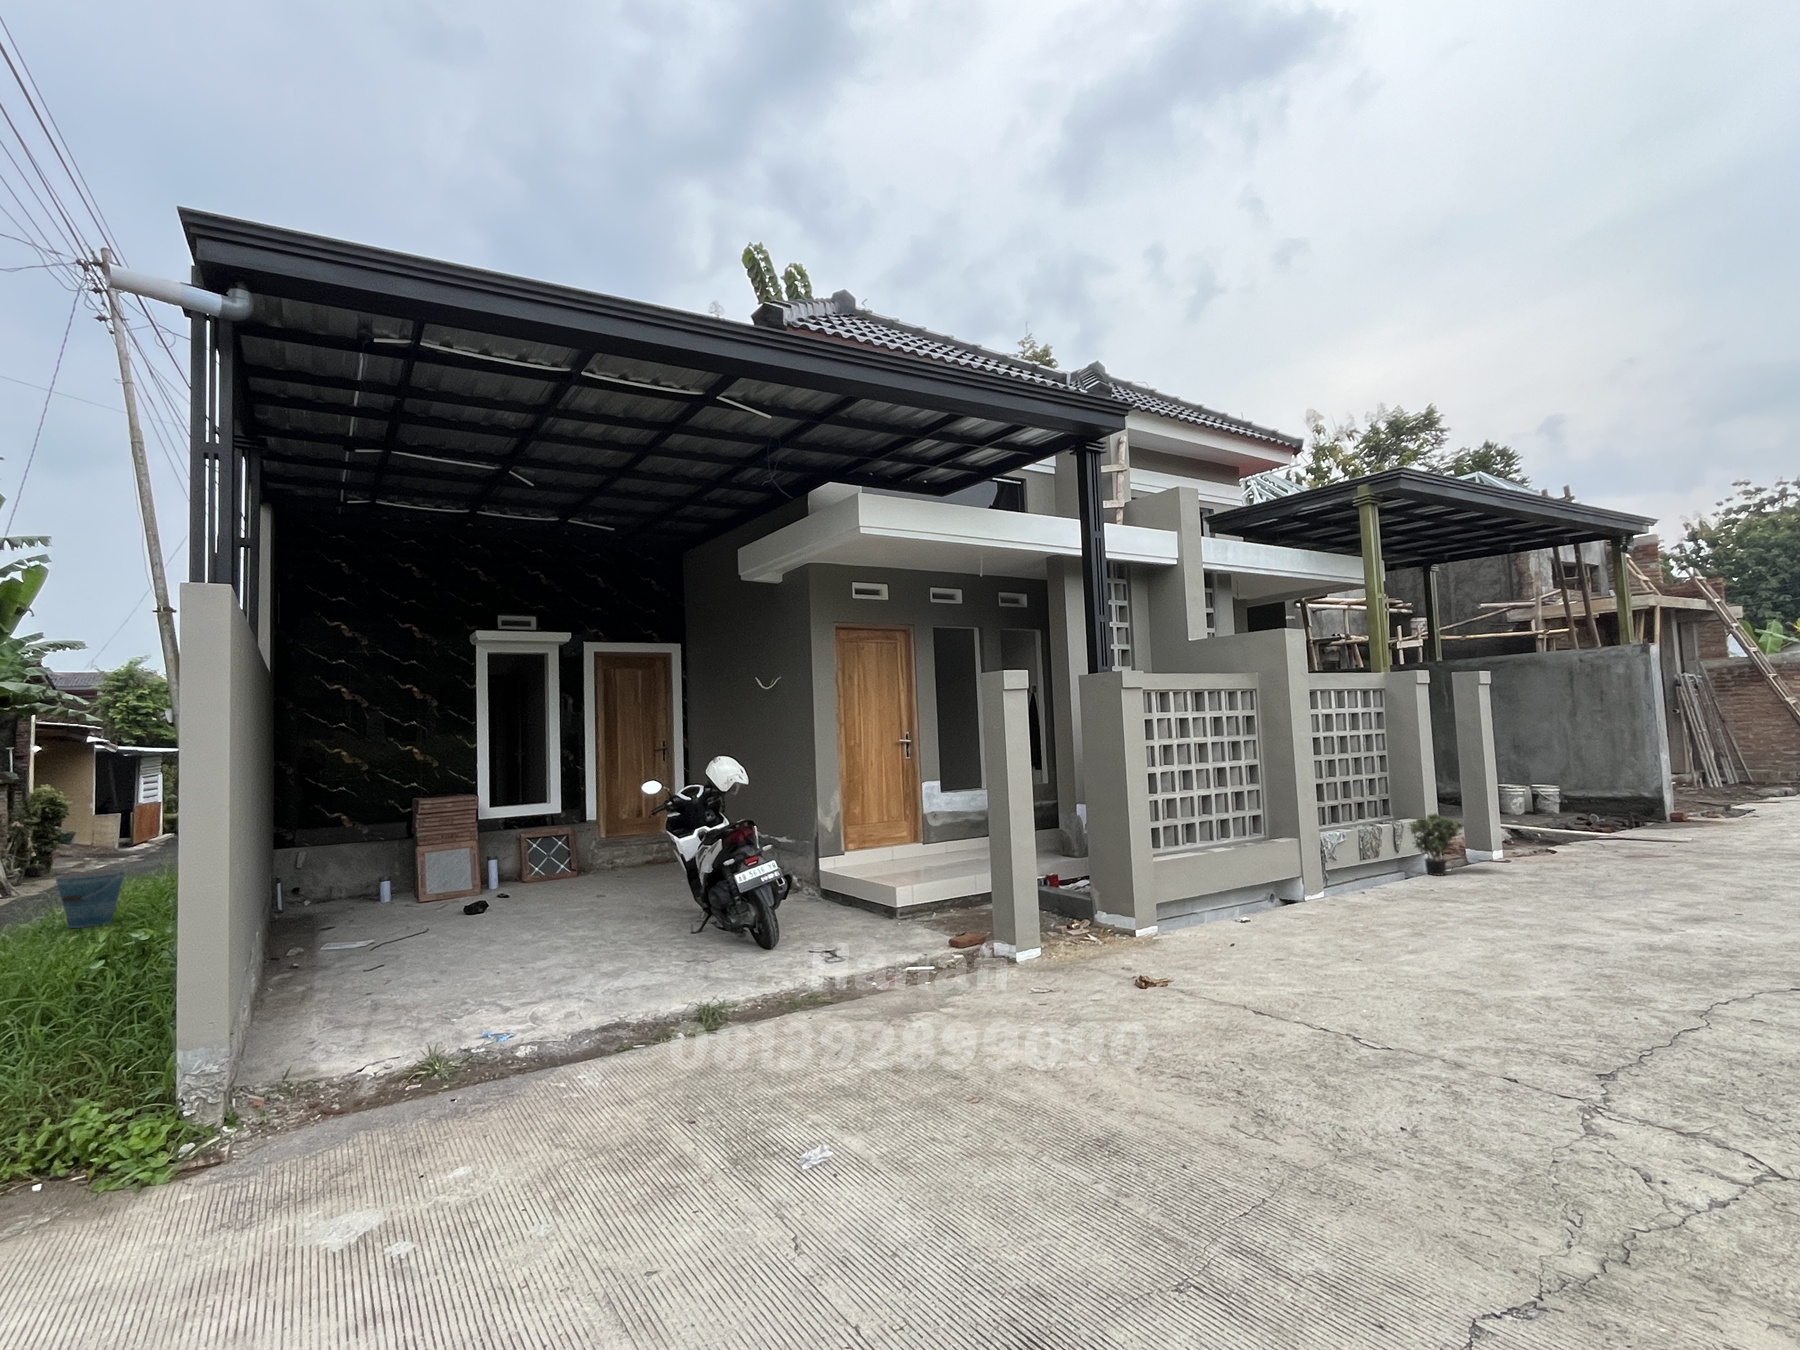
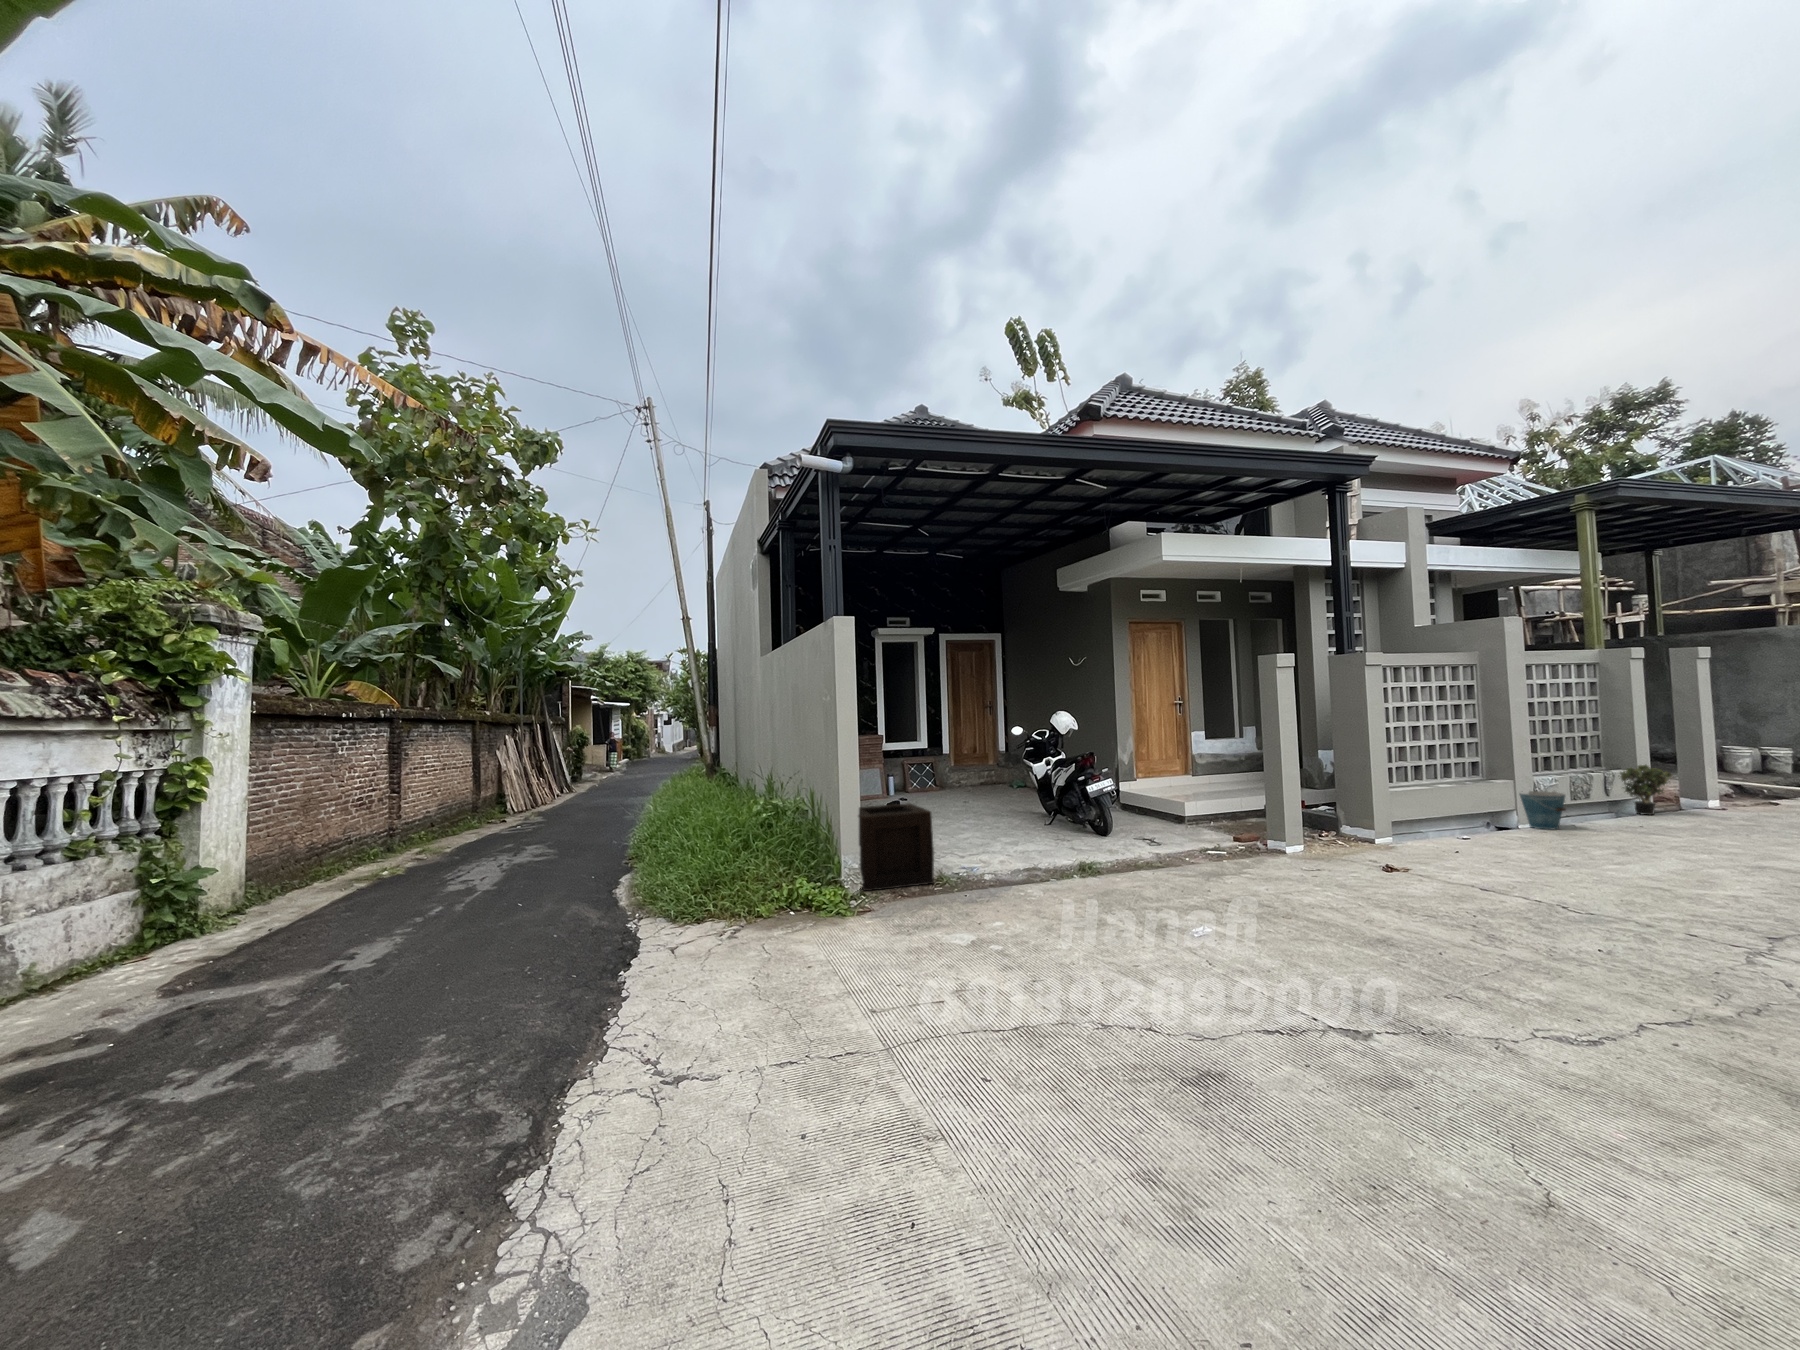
bucket: present [56,870,125,928] -> present [1520,791,1566,830]
wooden crate: none [250,917,410,1099] -> present [858,803,934,891]

